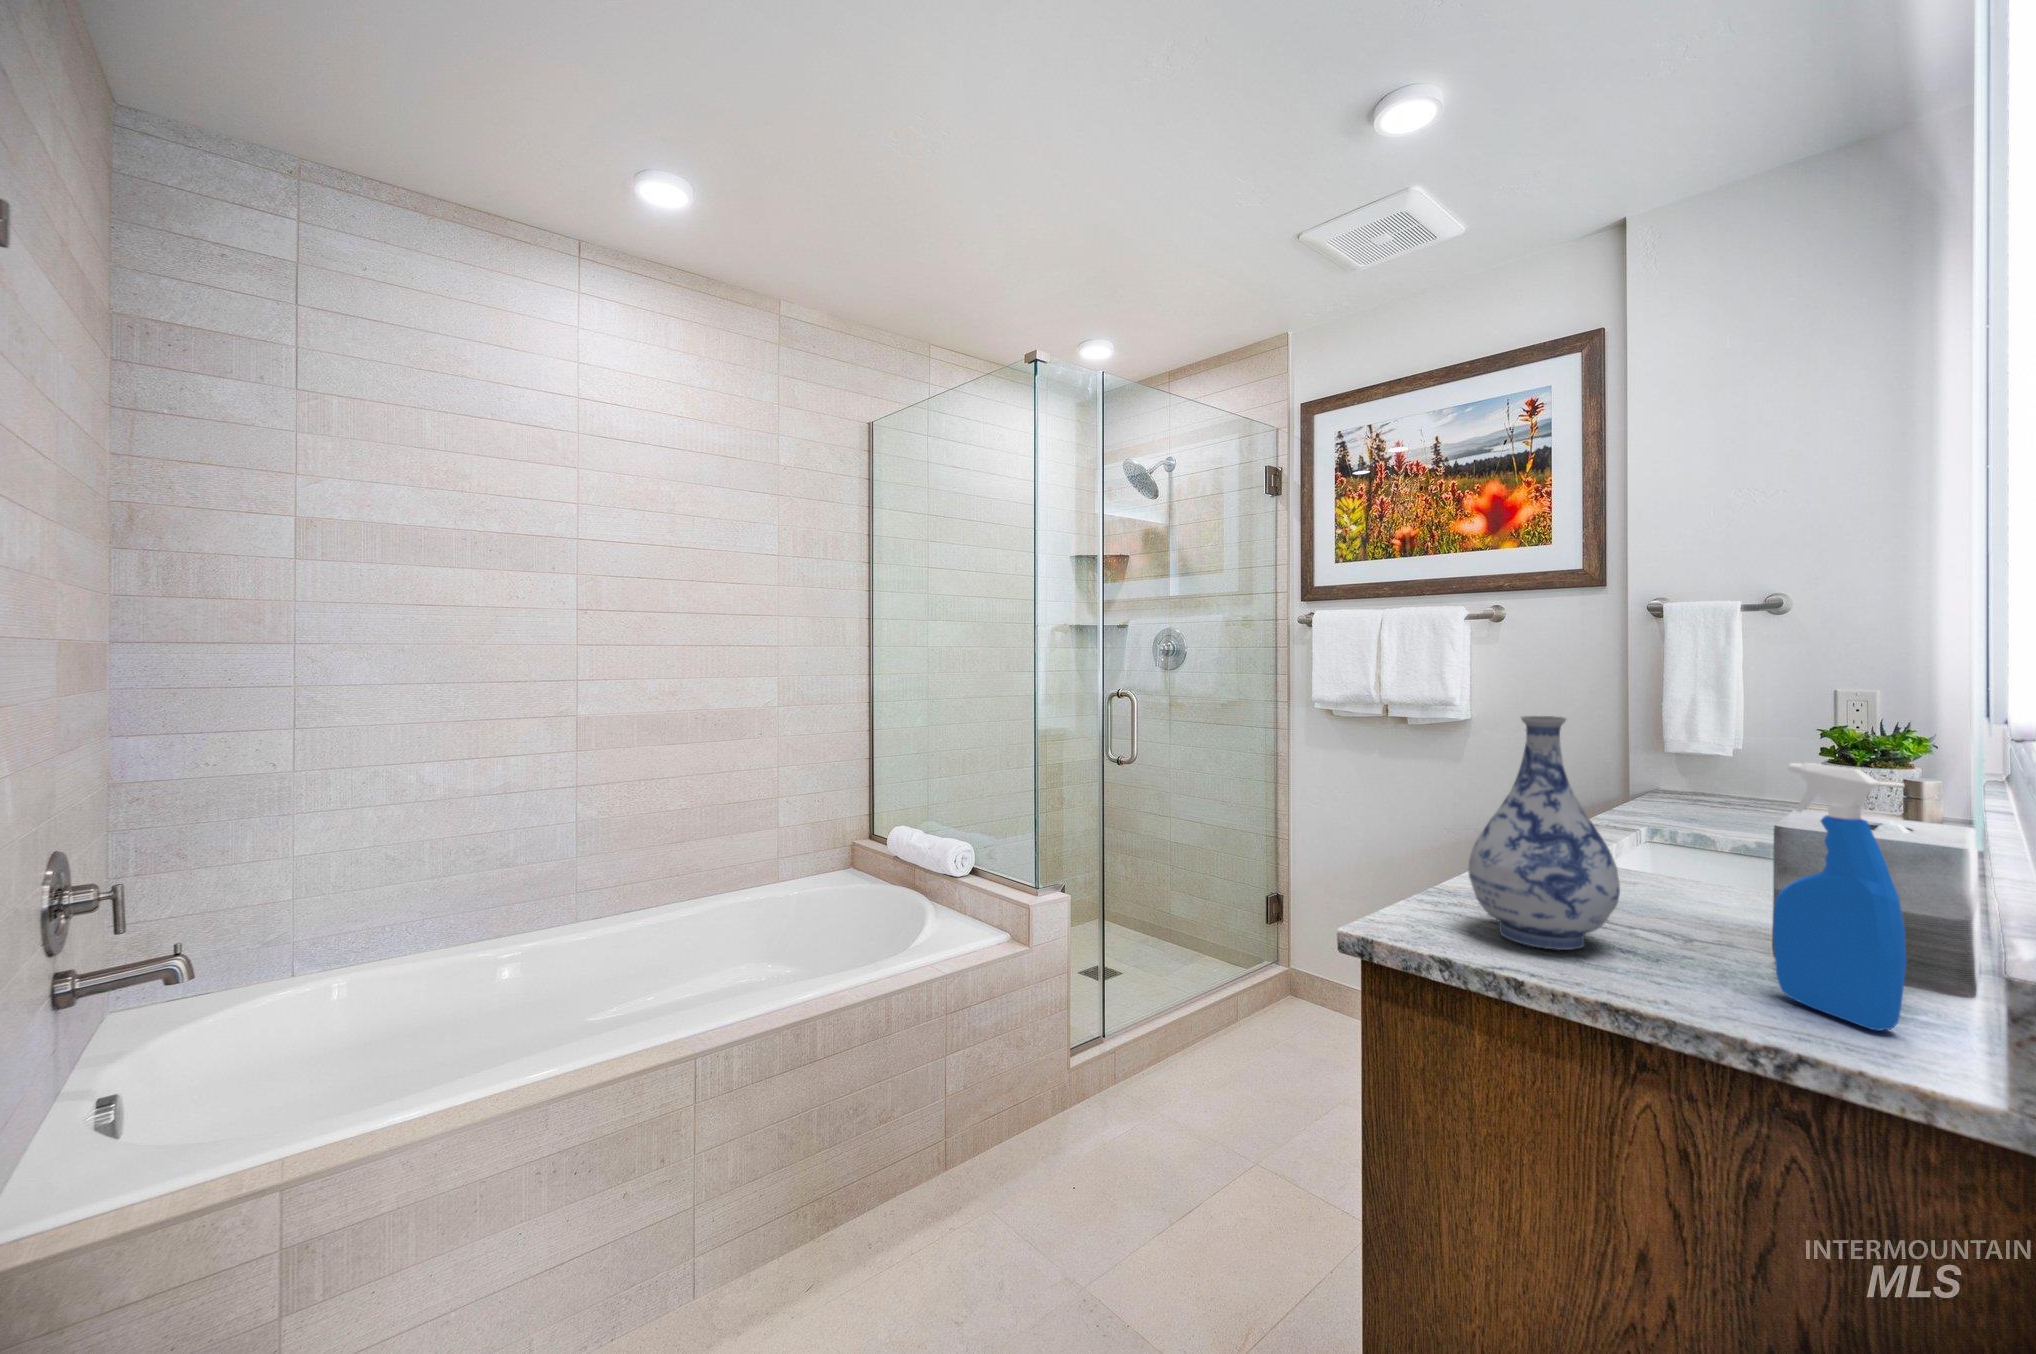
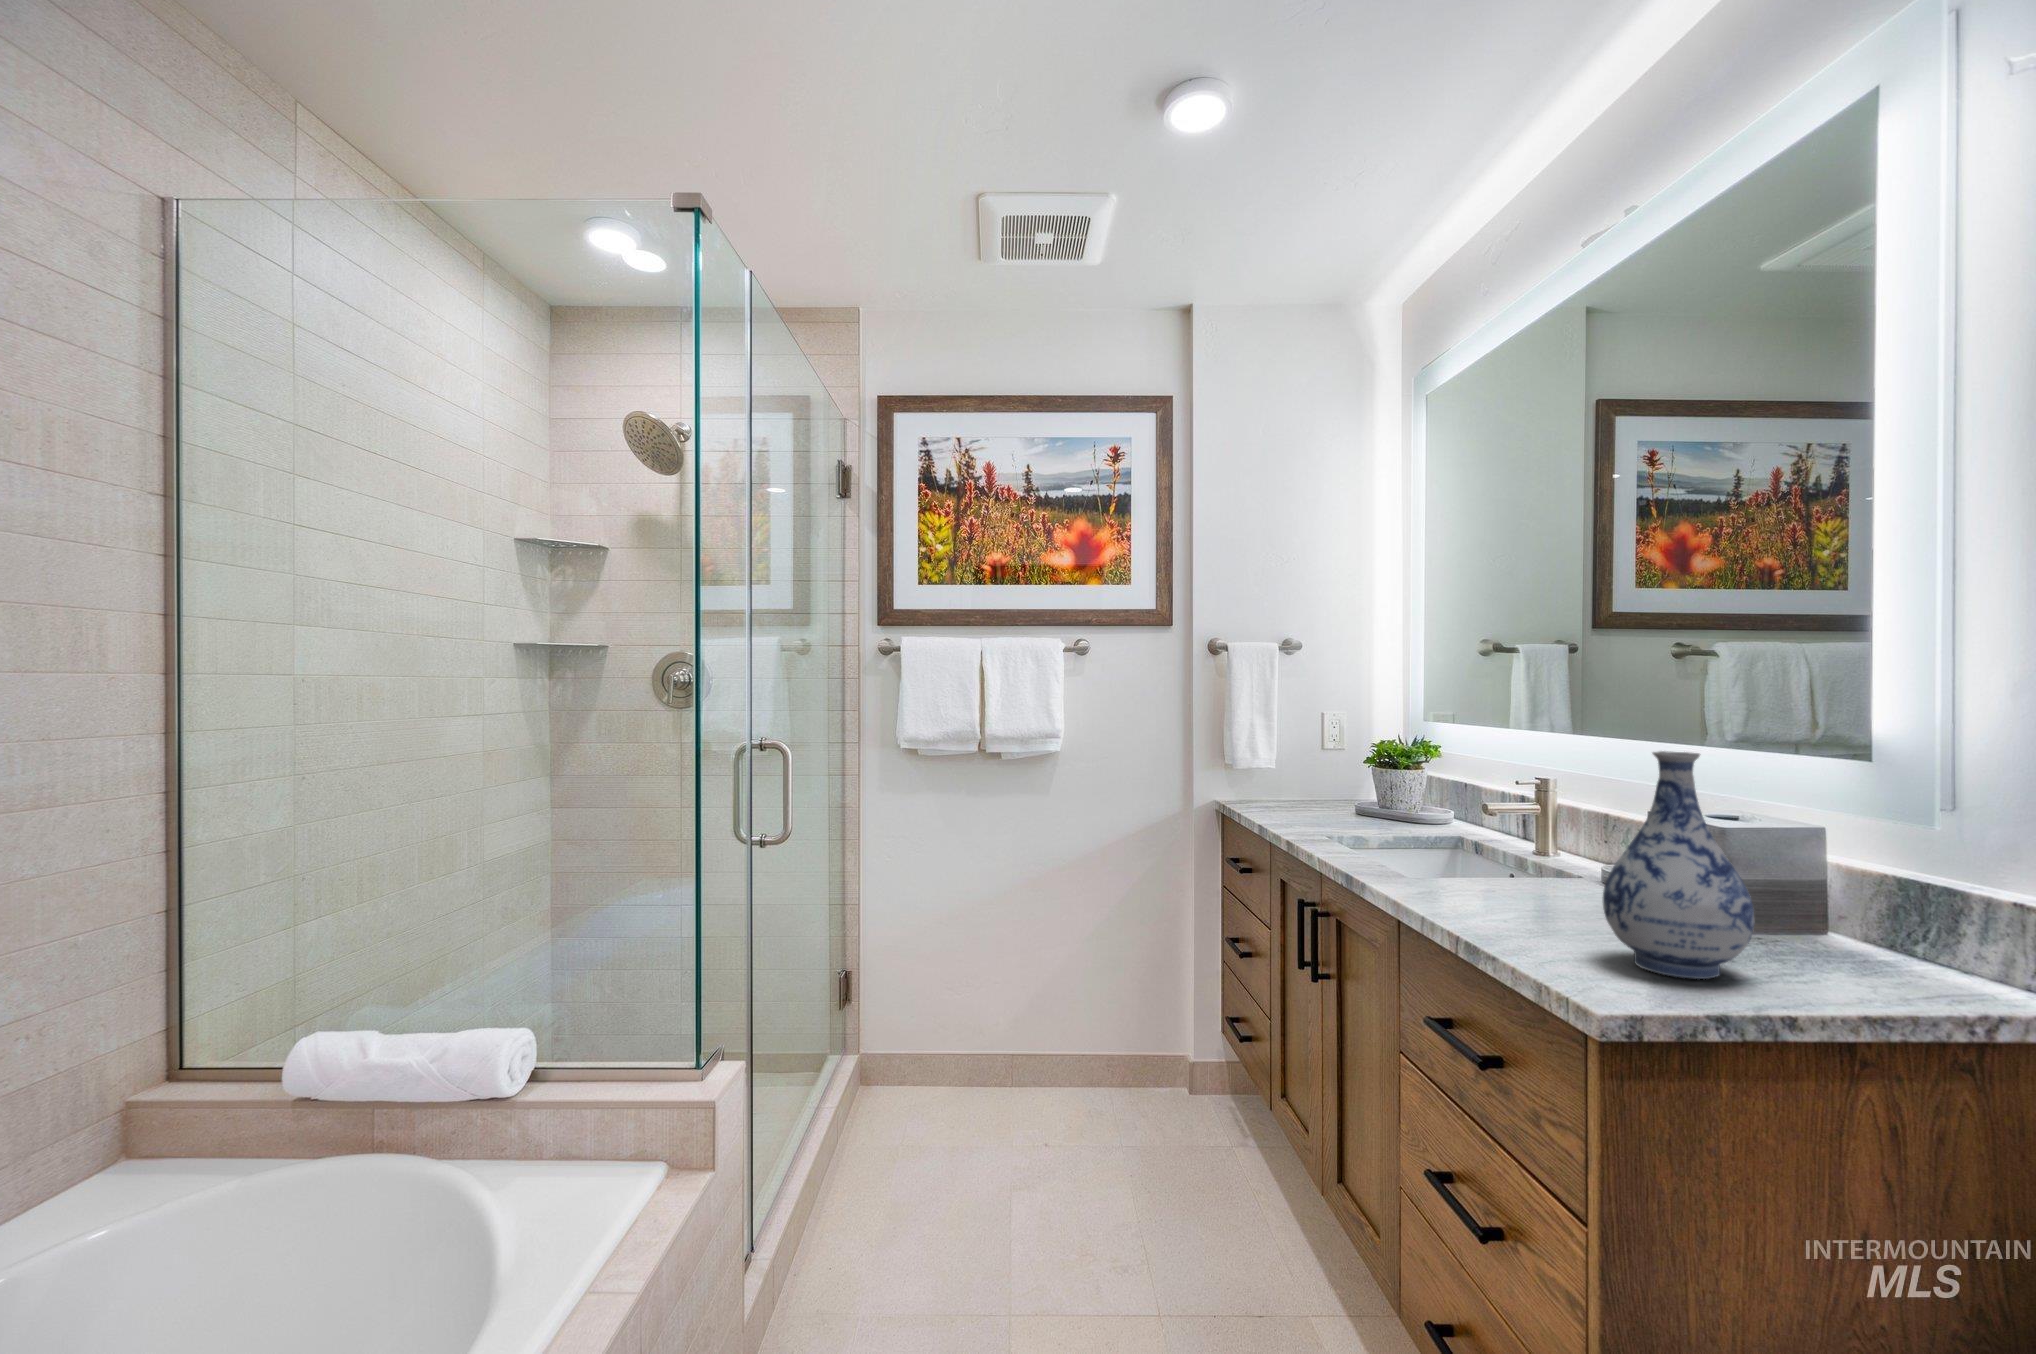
spray bottle: present [1773,763,1906,1031] -> none [1842,779,1963,980]

